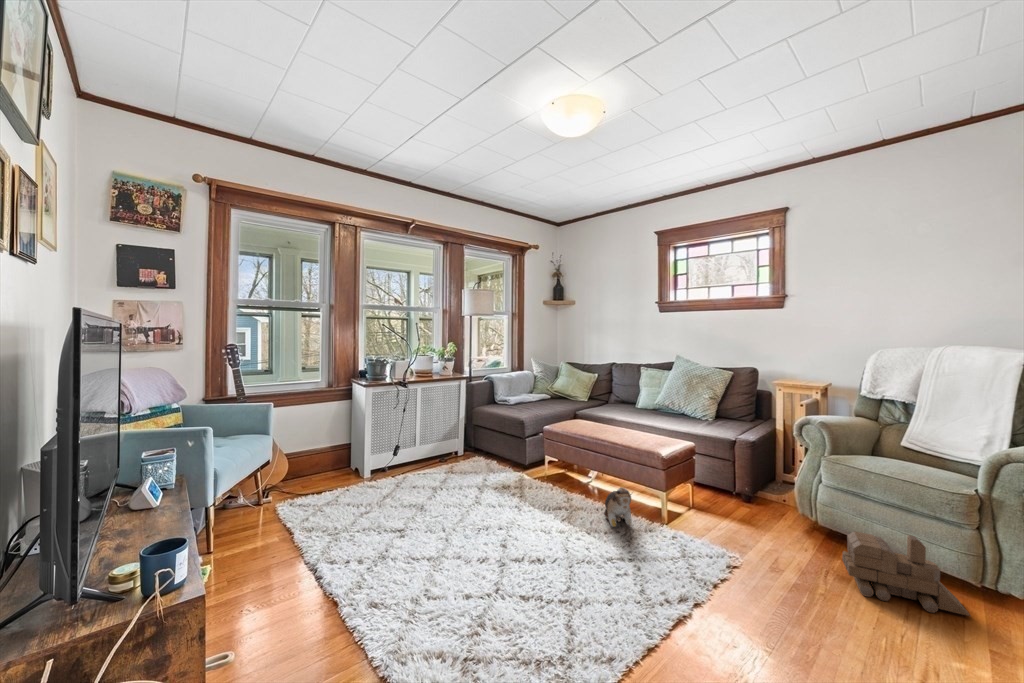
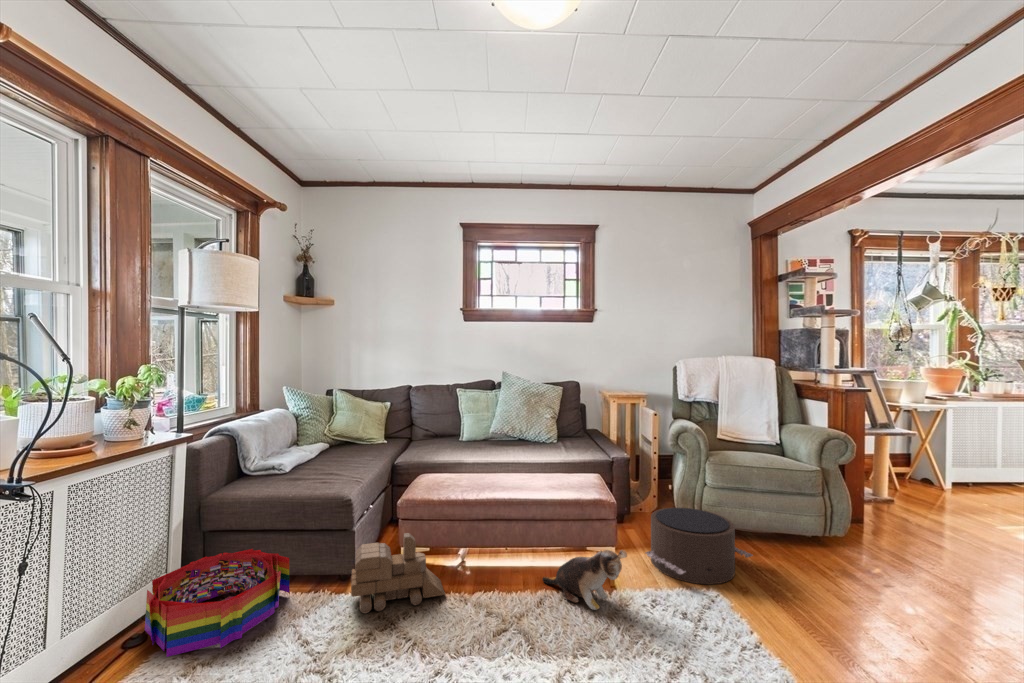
storage bin: none [425,440,483,475] -> present [145,549,289,657]
pouf: none [700,487,810,561] -> present [646,508,753,584]
toy train: present [842,531,971,616] -> present [351,533,445,613]

